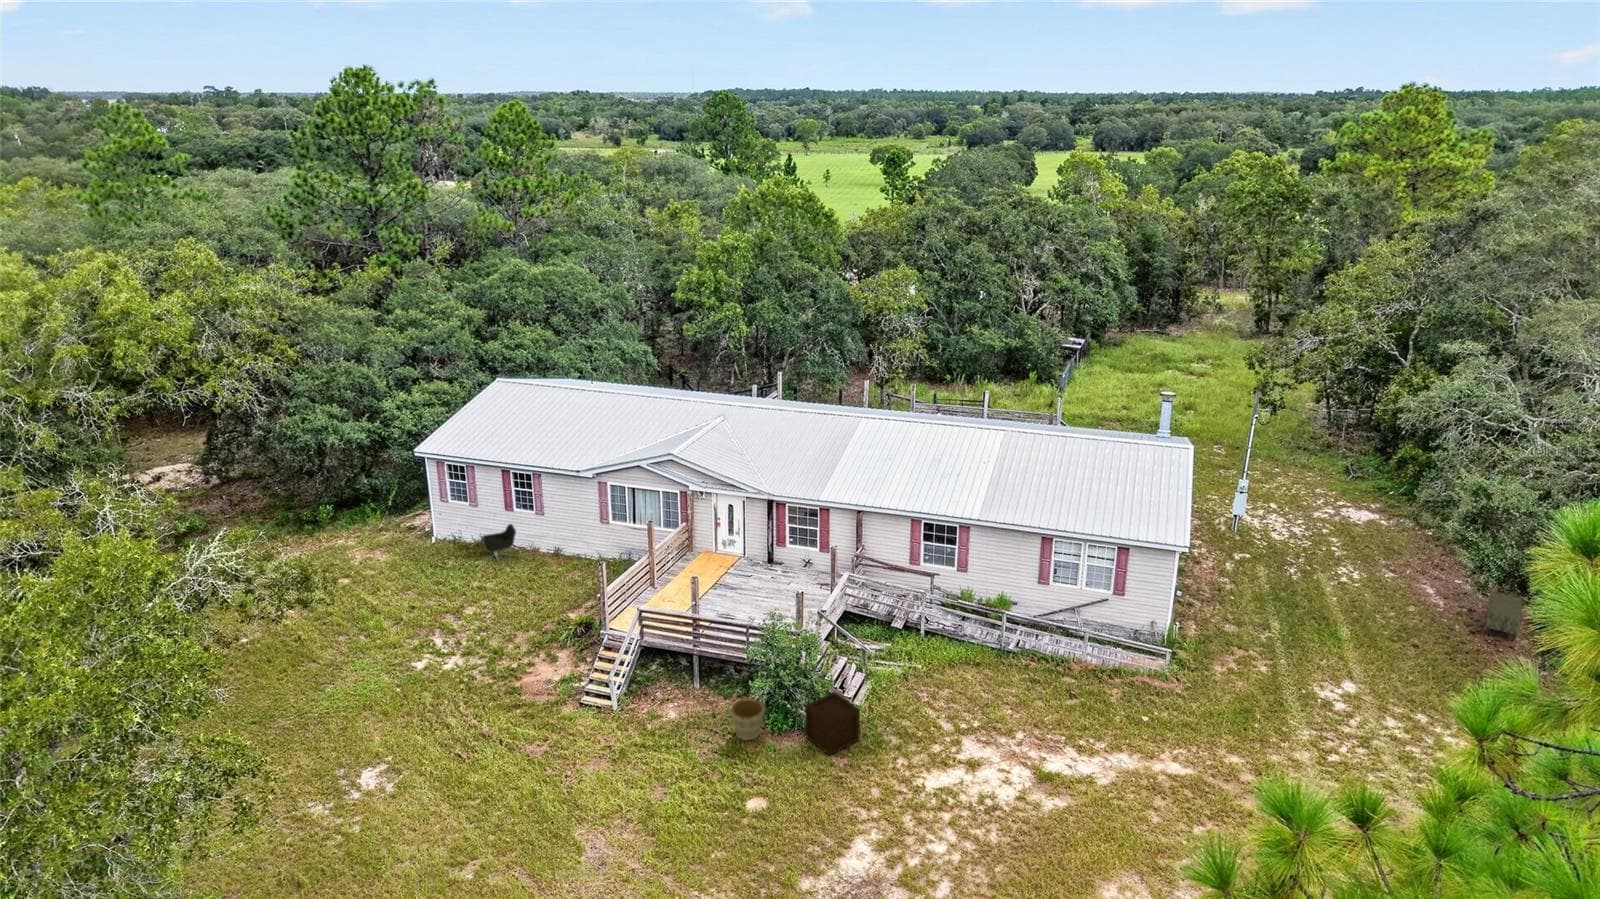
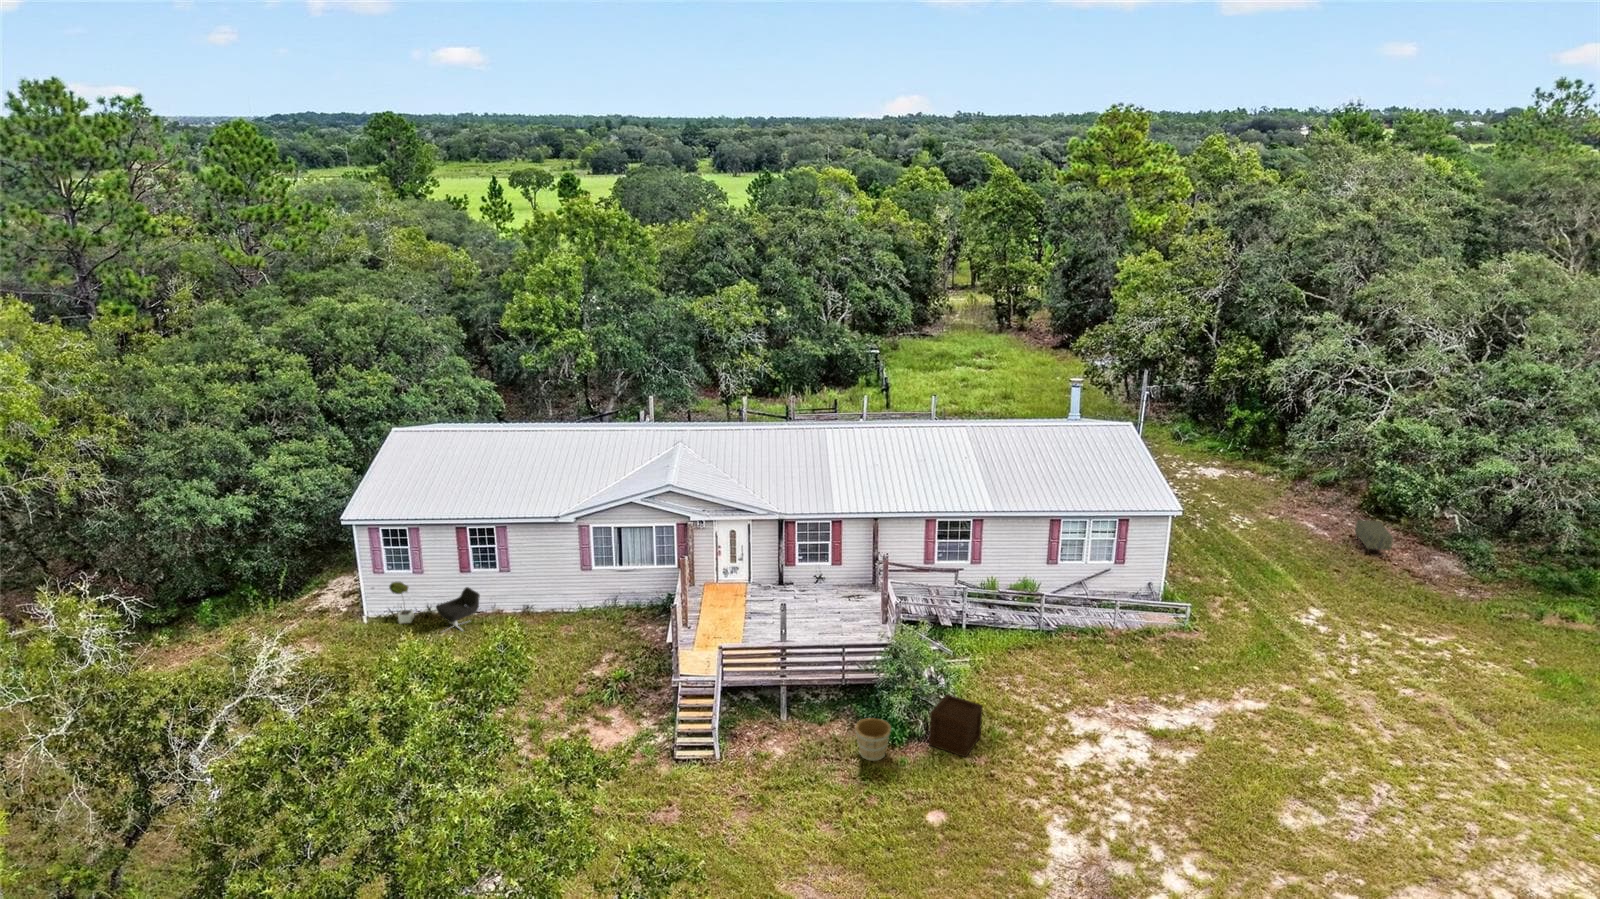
potted tree: none [450,511,472,548] -> present [389,582,415,623]

